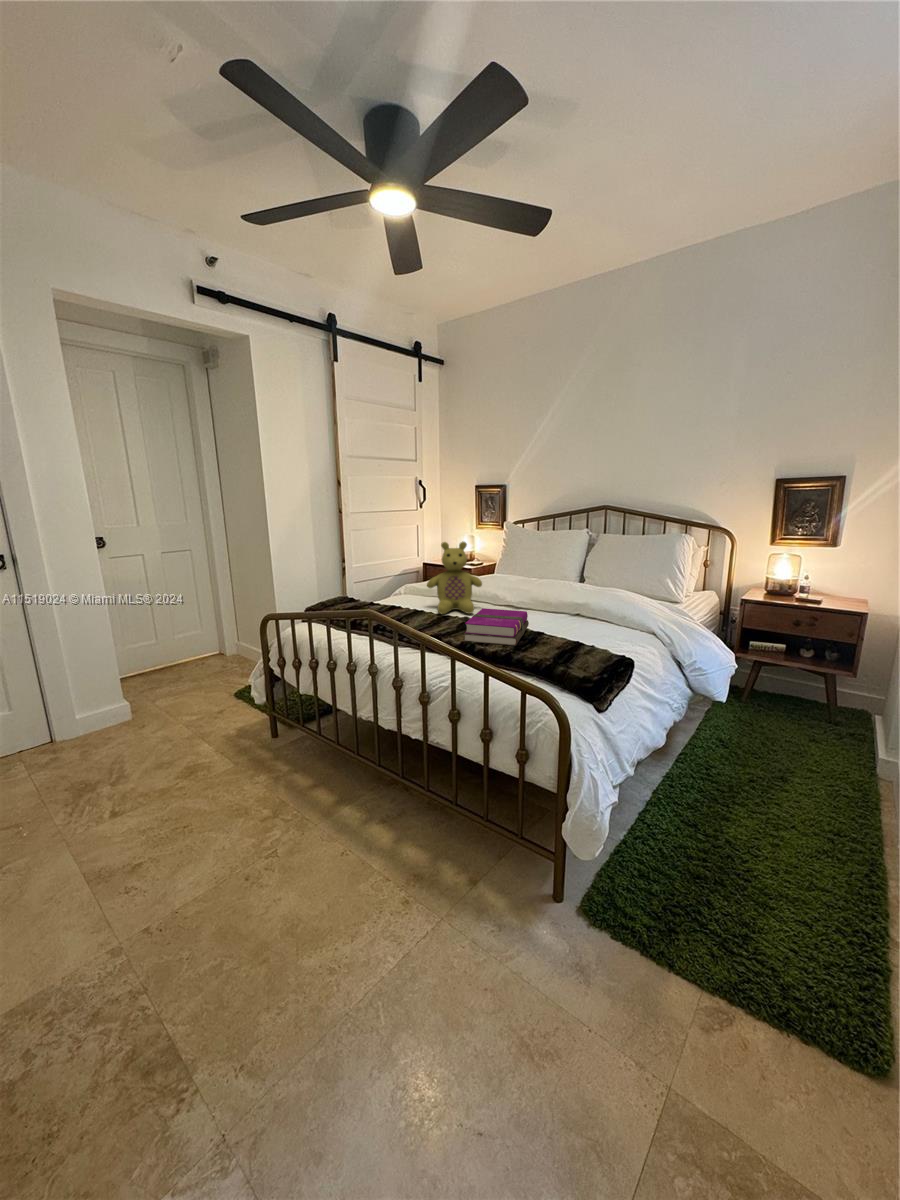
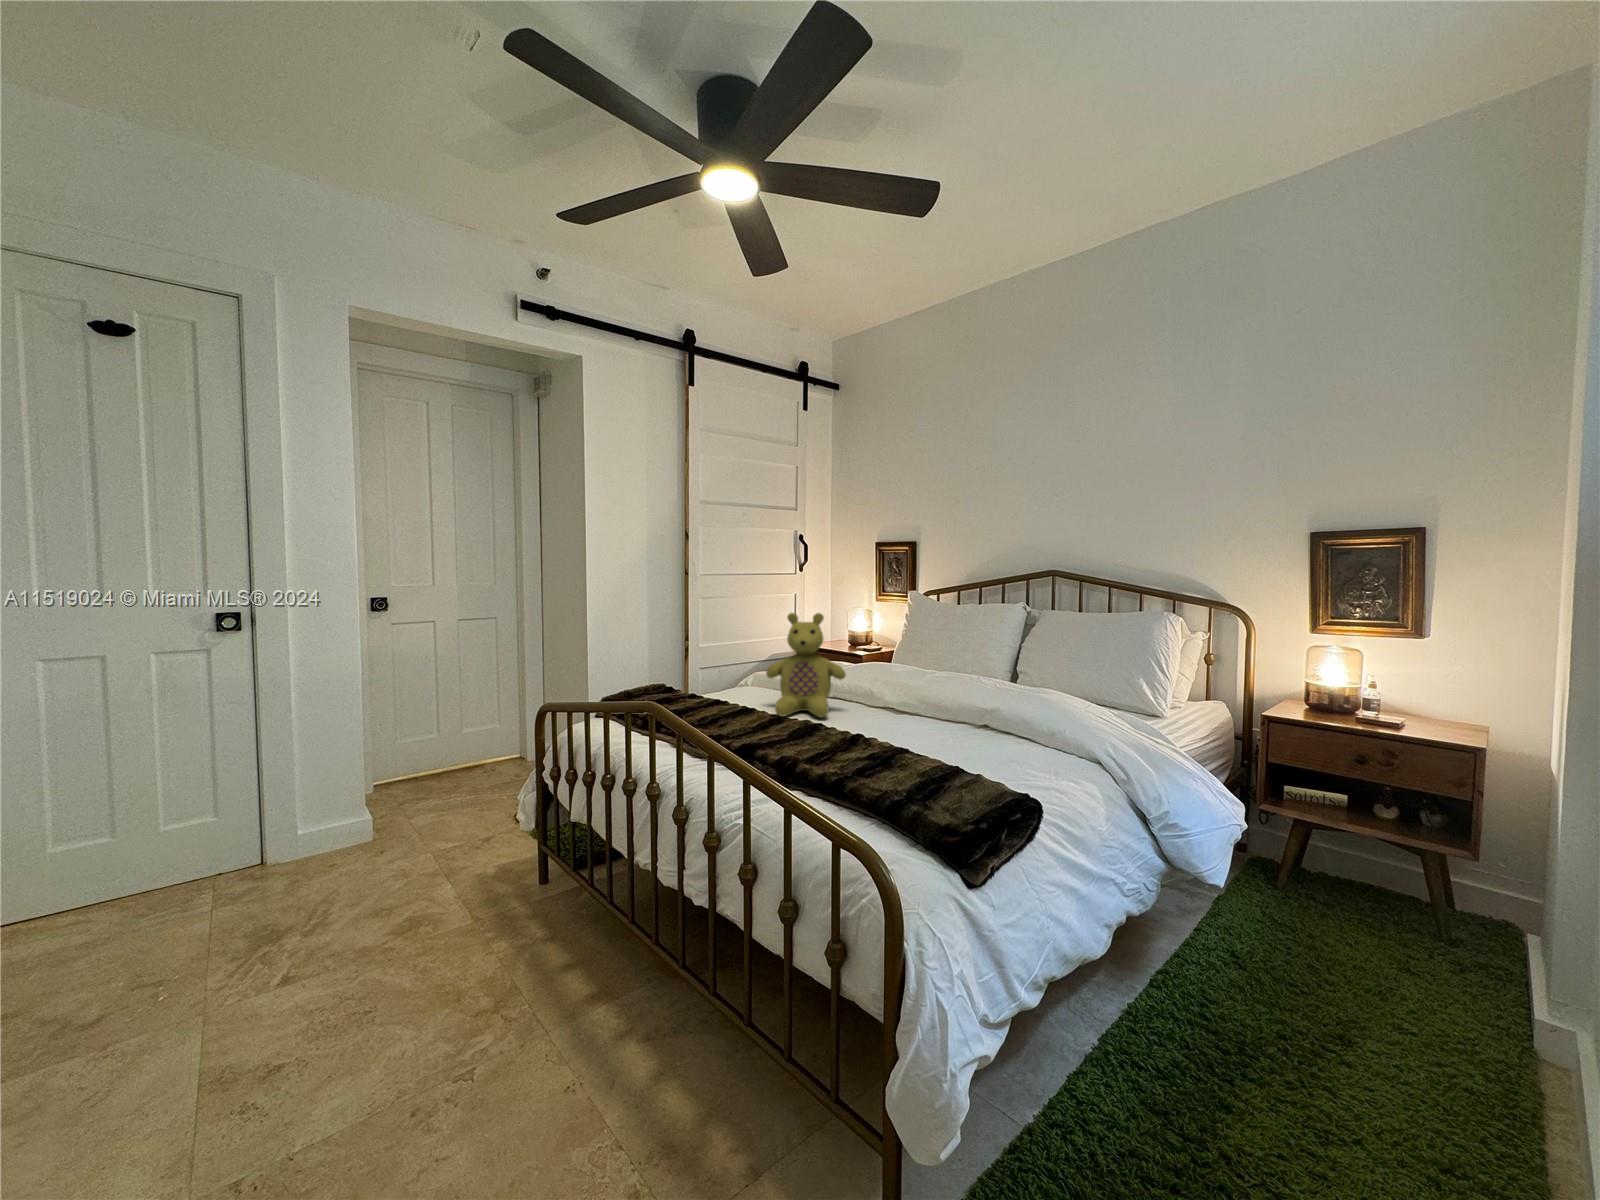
hardback book: present [463,608,529,646] -> none [788,710,898,768]

